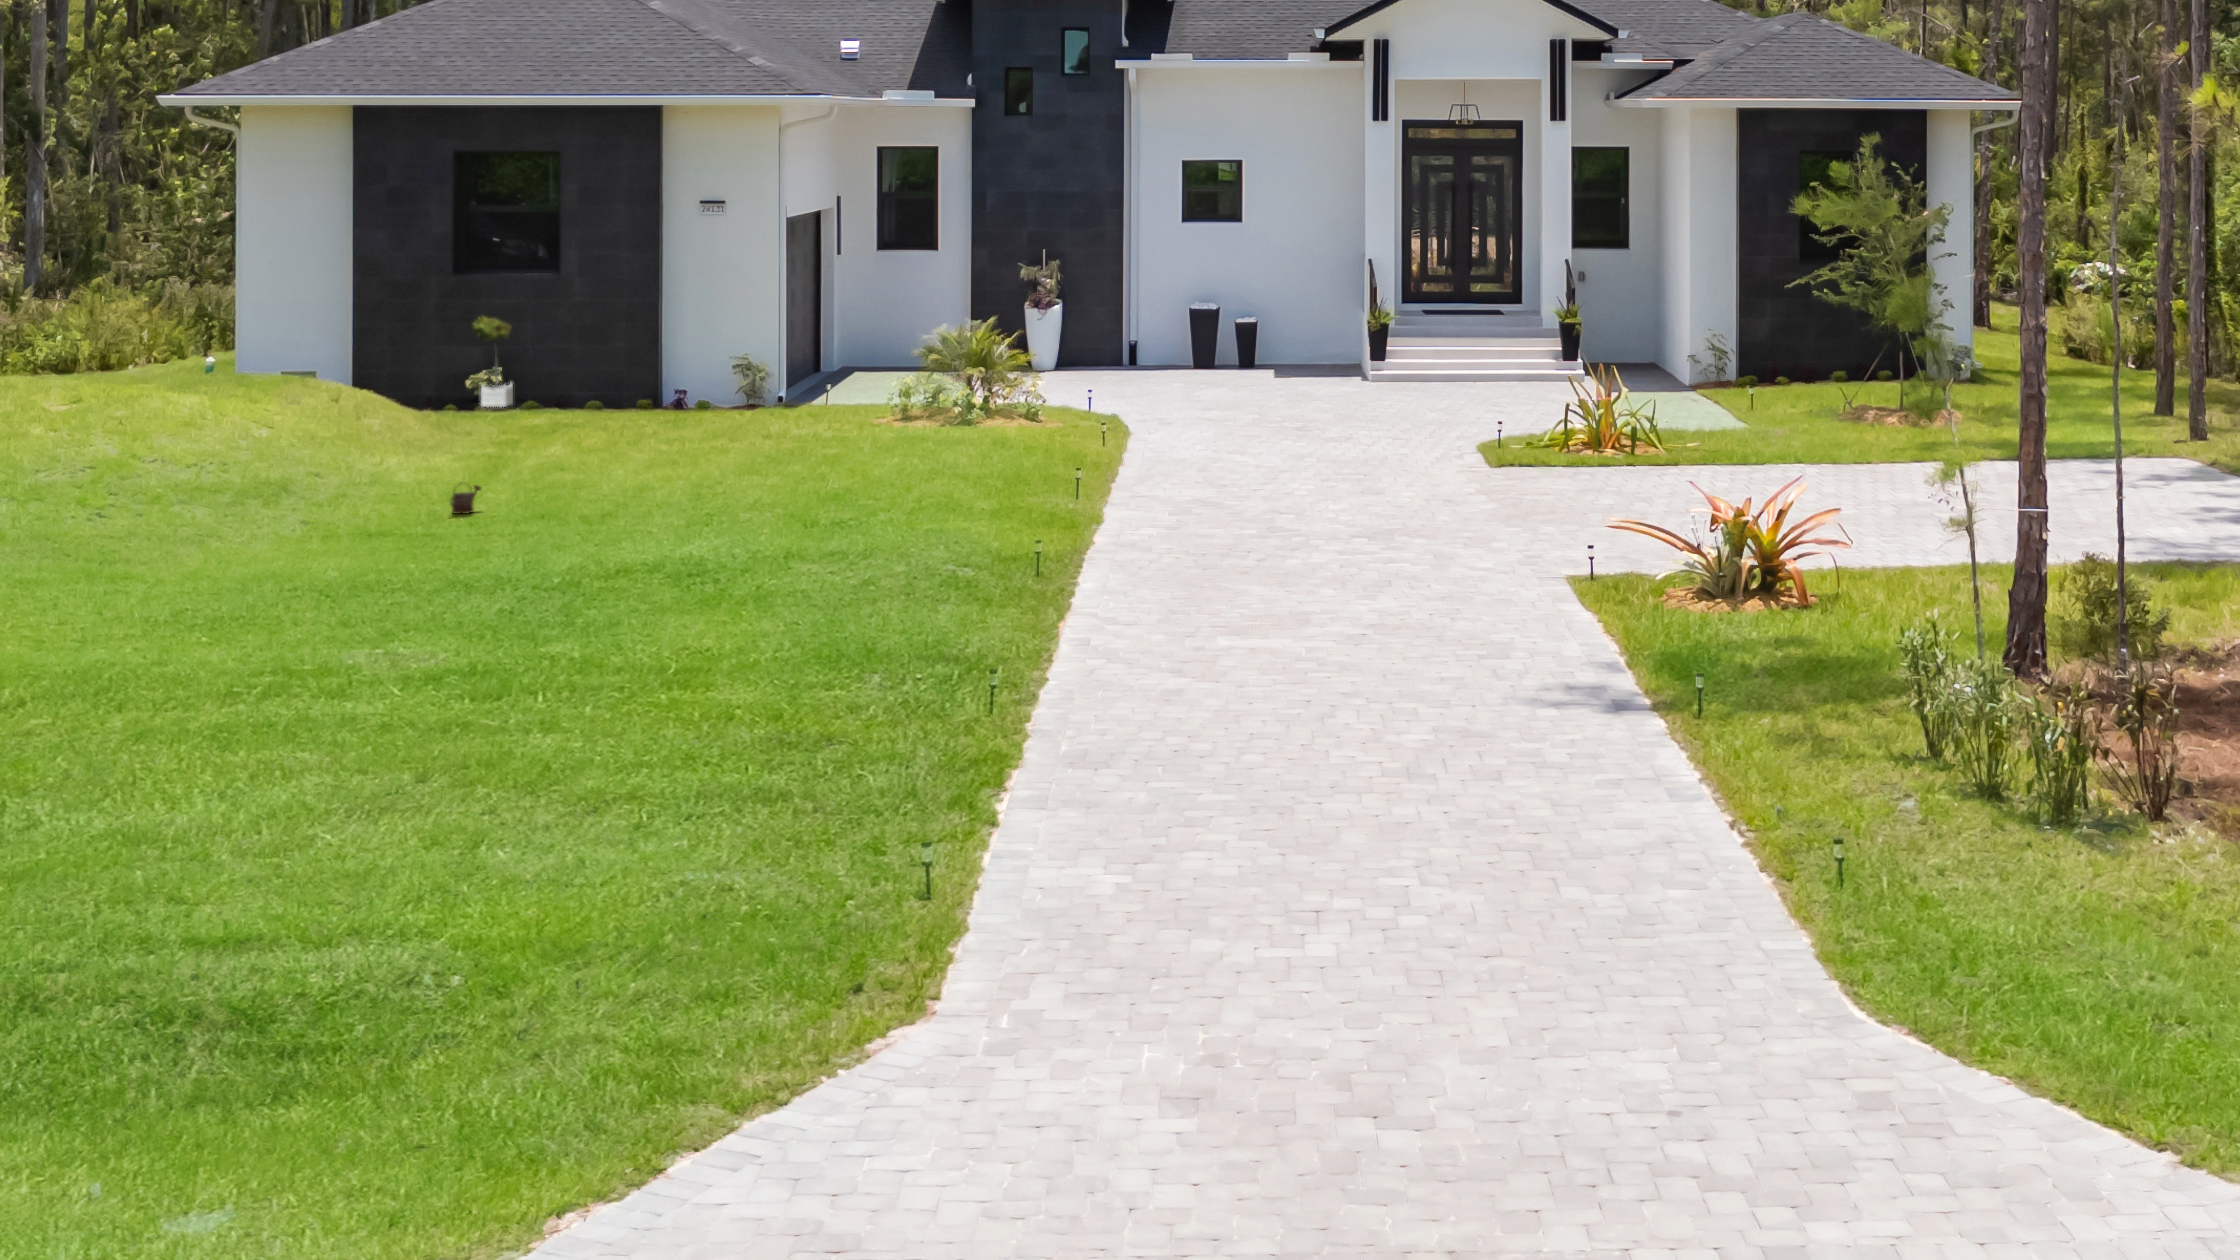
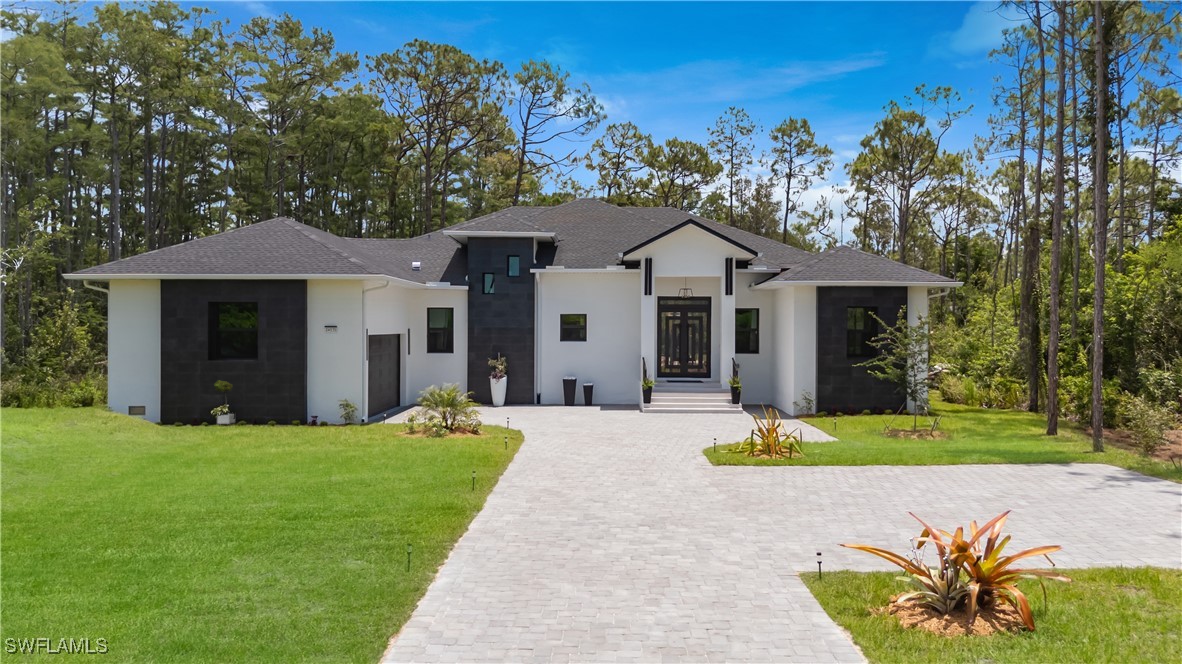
watering can: present [450,485,481,514] -> none [65,479,96,499]

